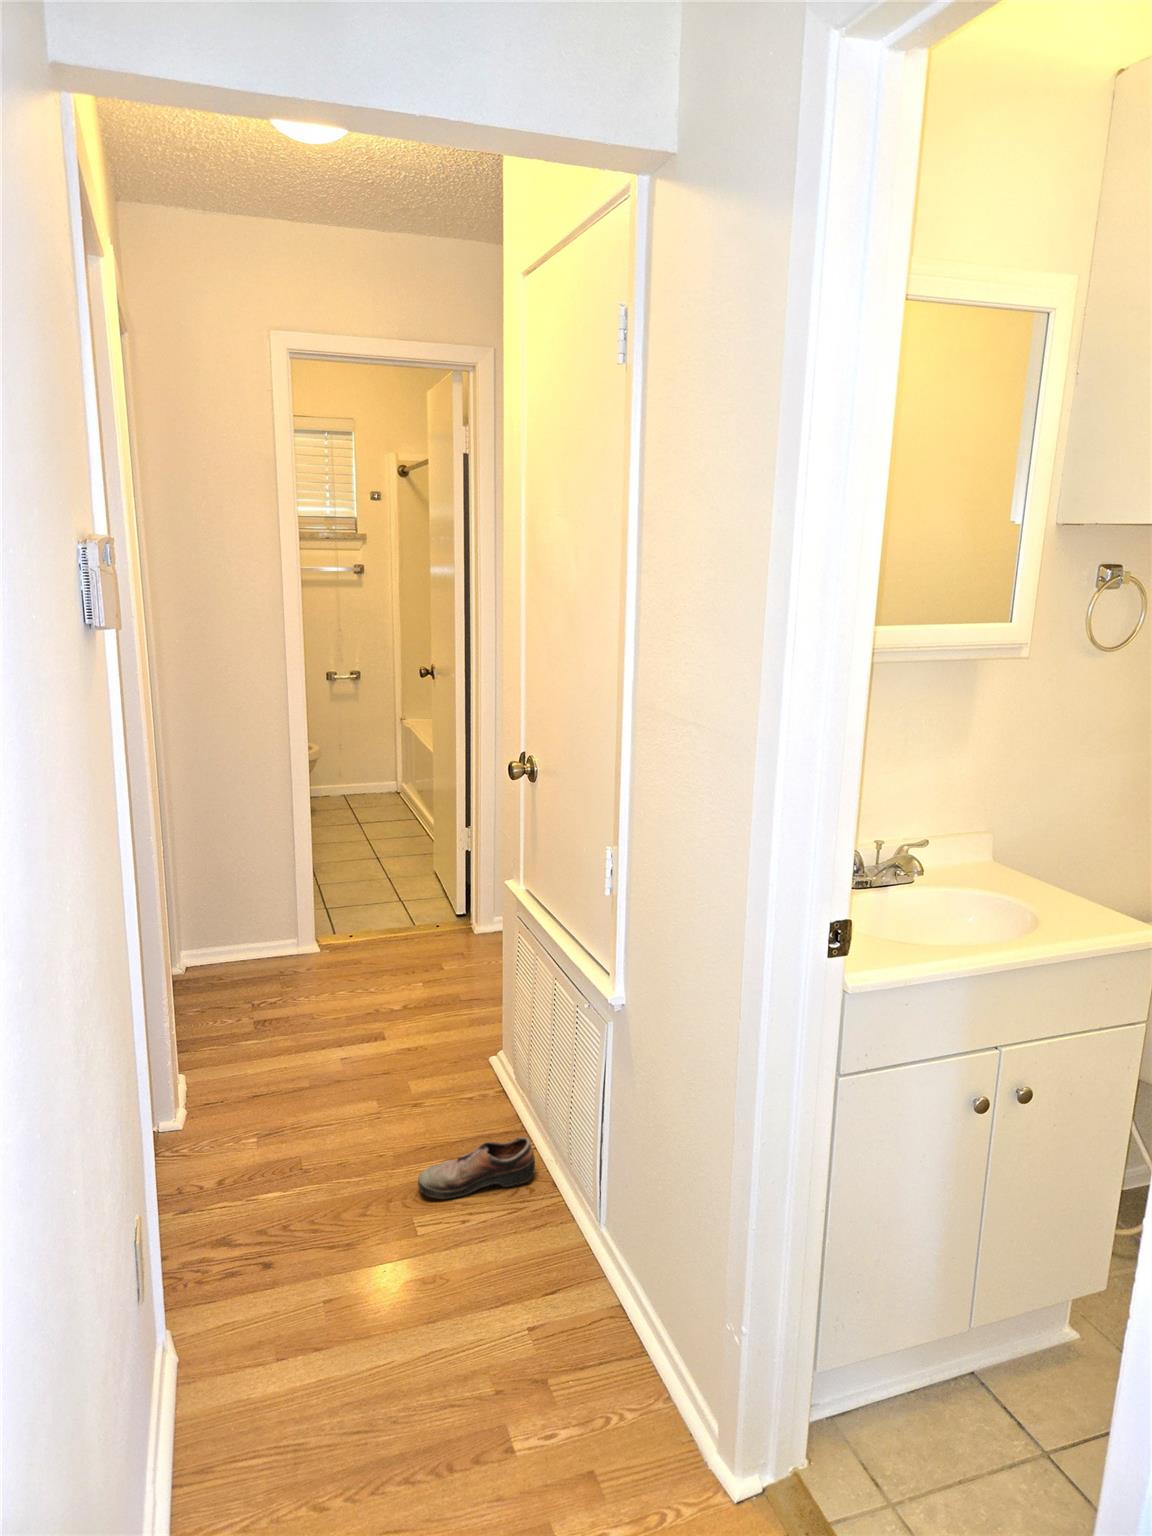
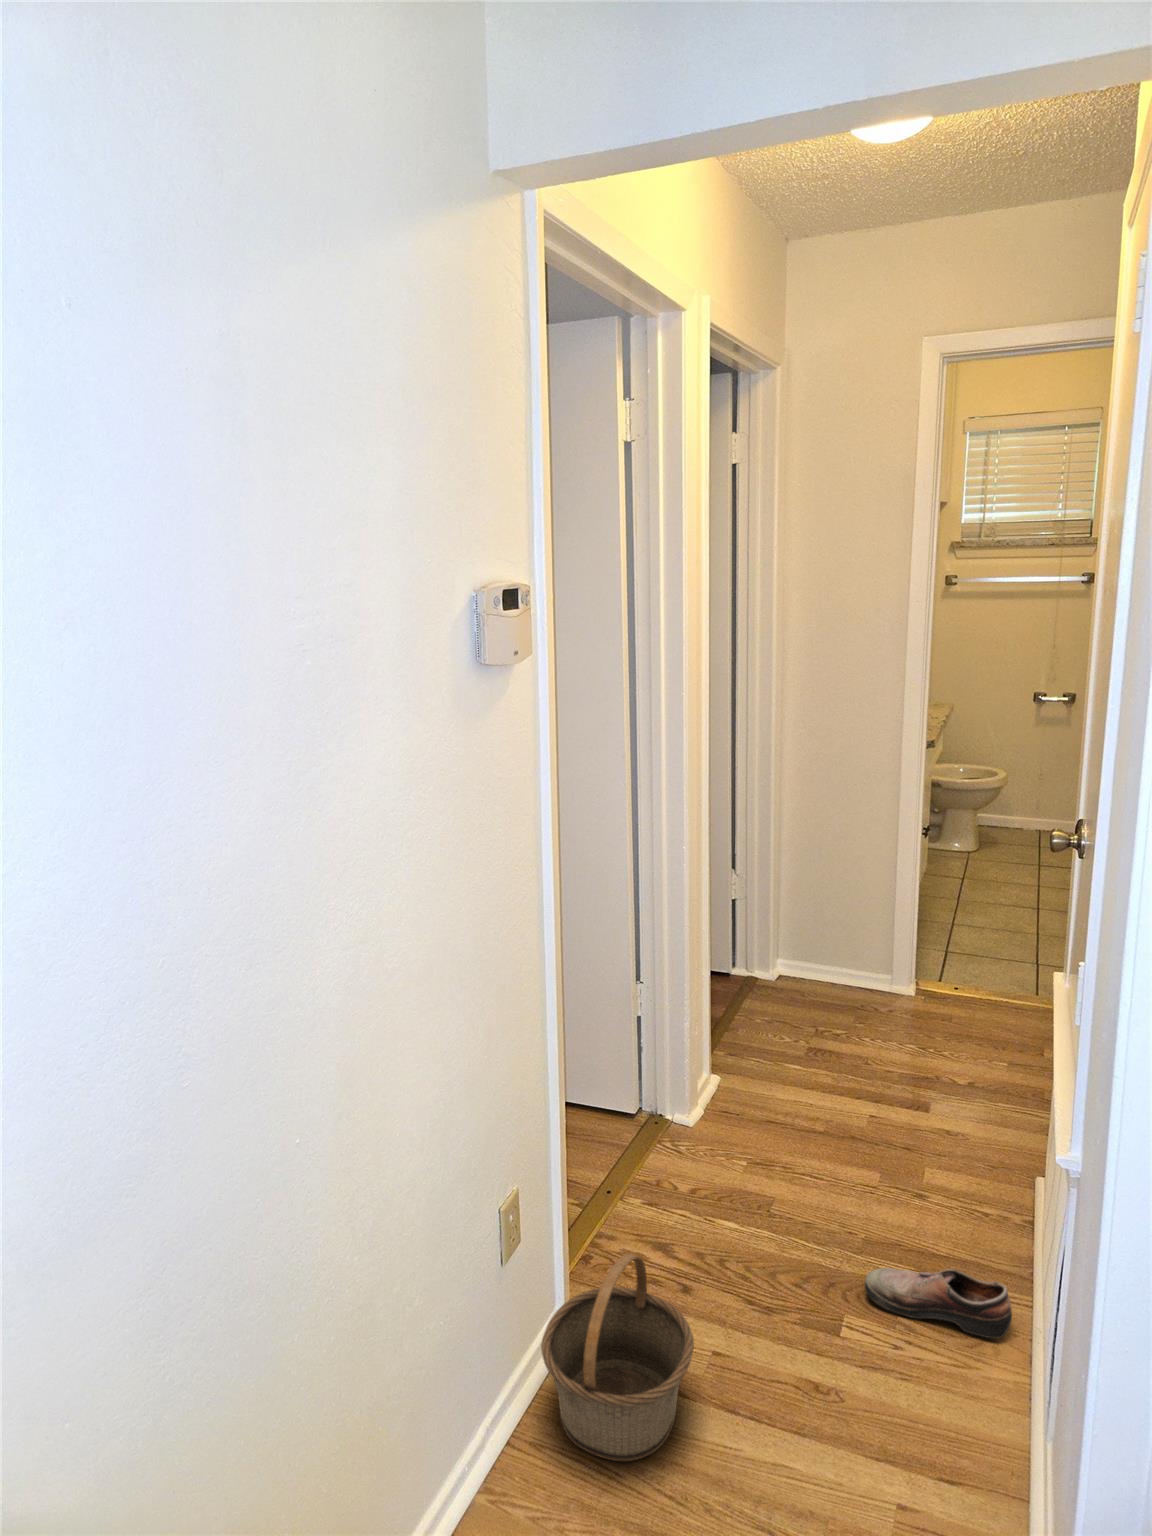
basket: none [182,1233,342,1445] -> present [541,1253,694,1461]

